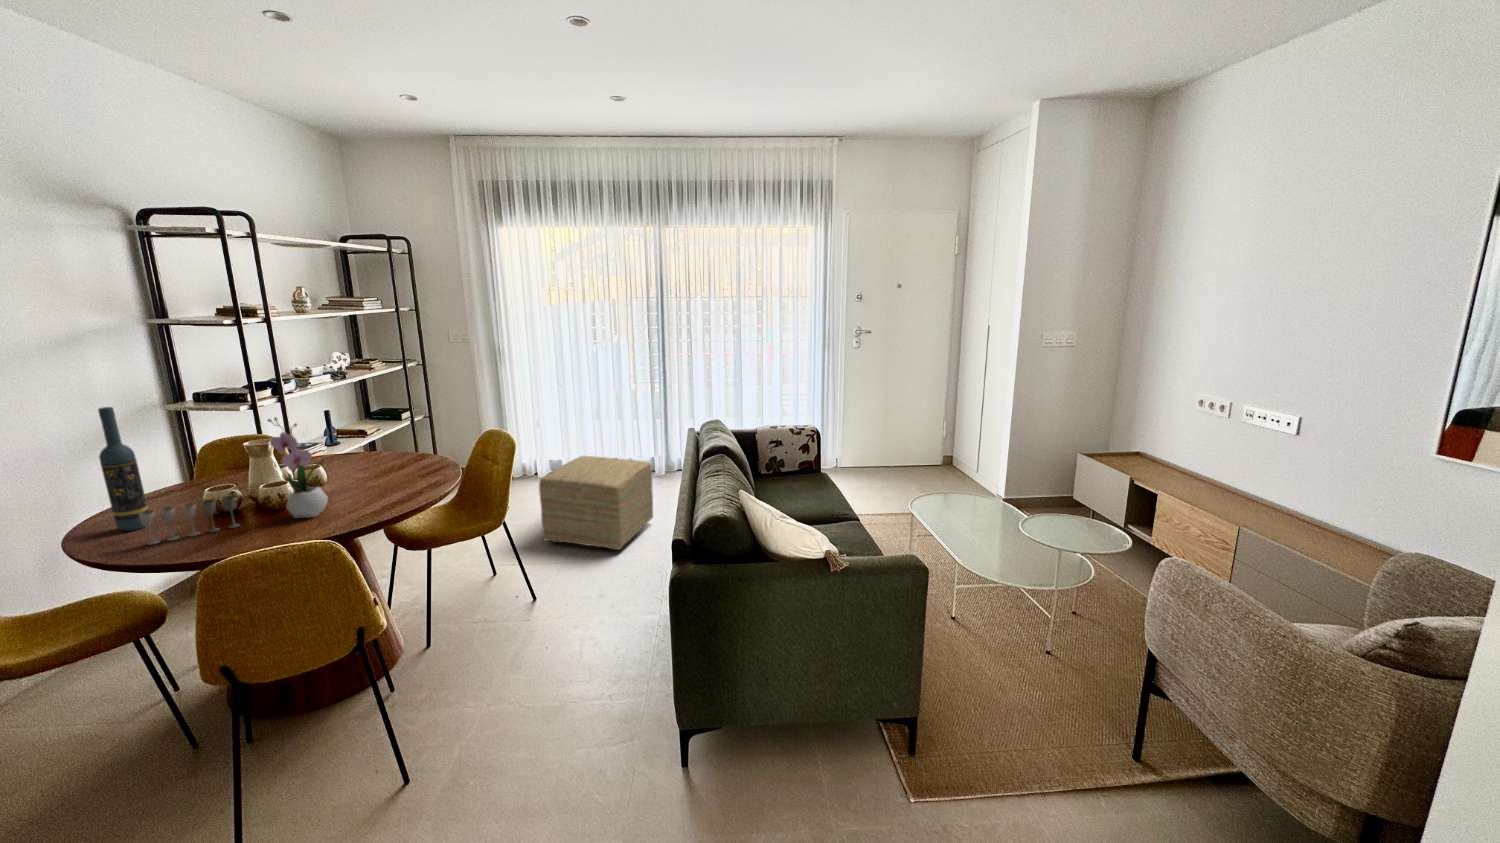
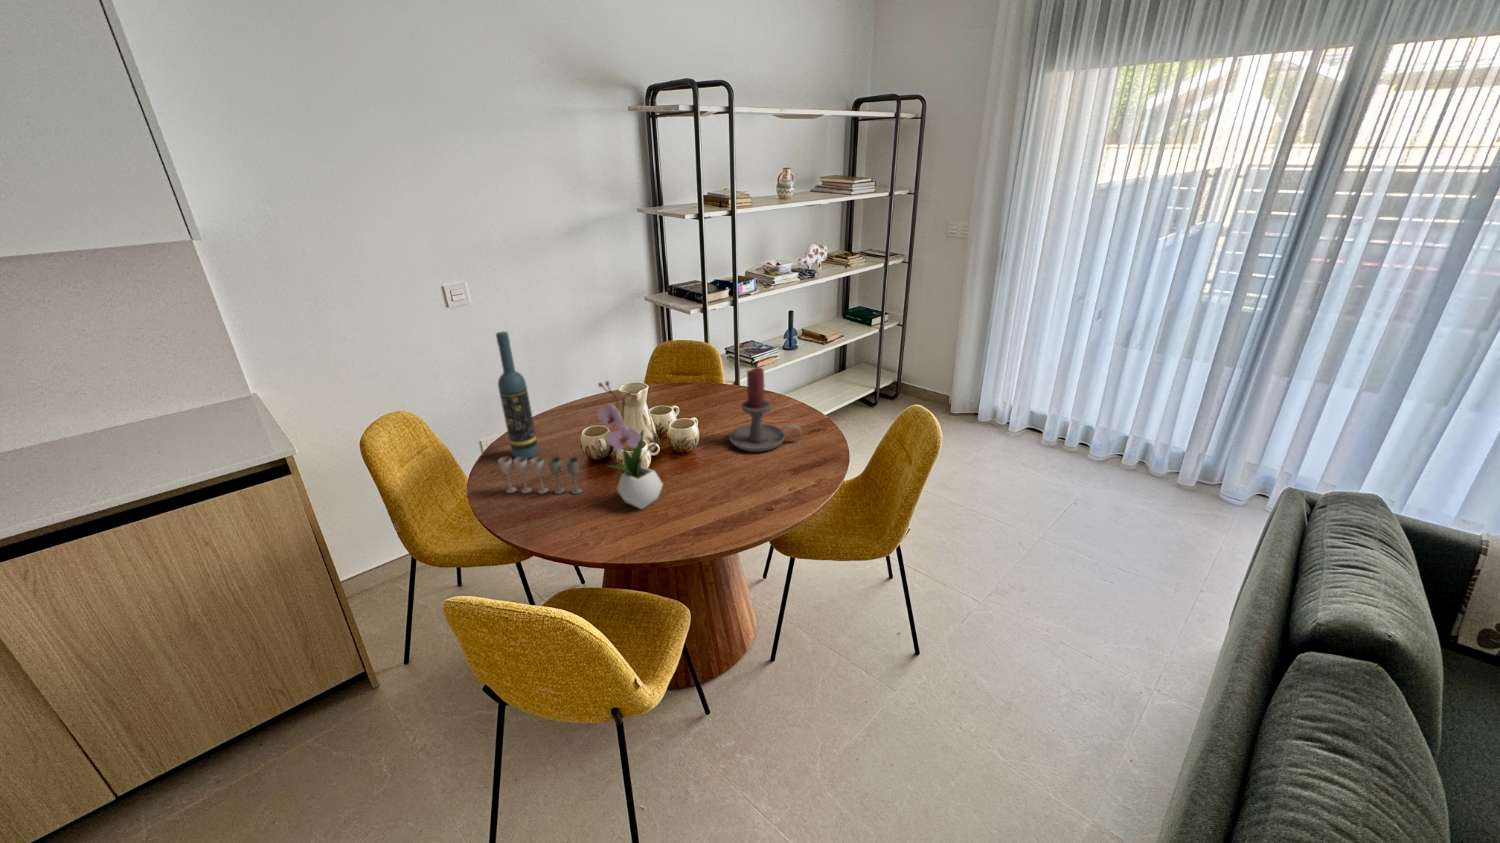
candle holder: none [352,415,416,478] -> present [729,368,802,452]
ottoman: present [539,456,653,550] -> none [972,441,1183,619]

